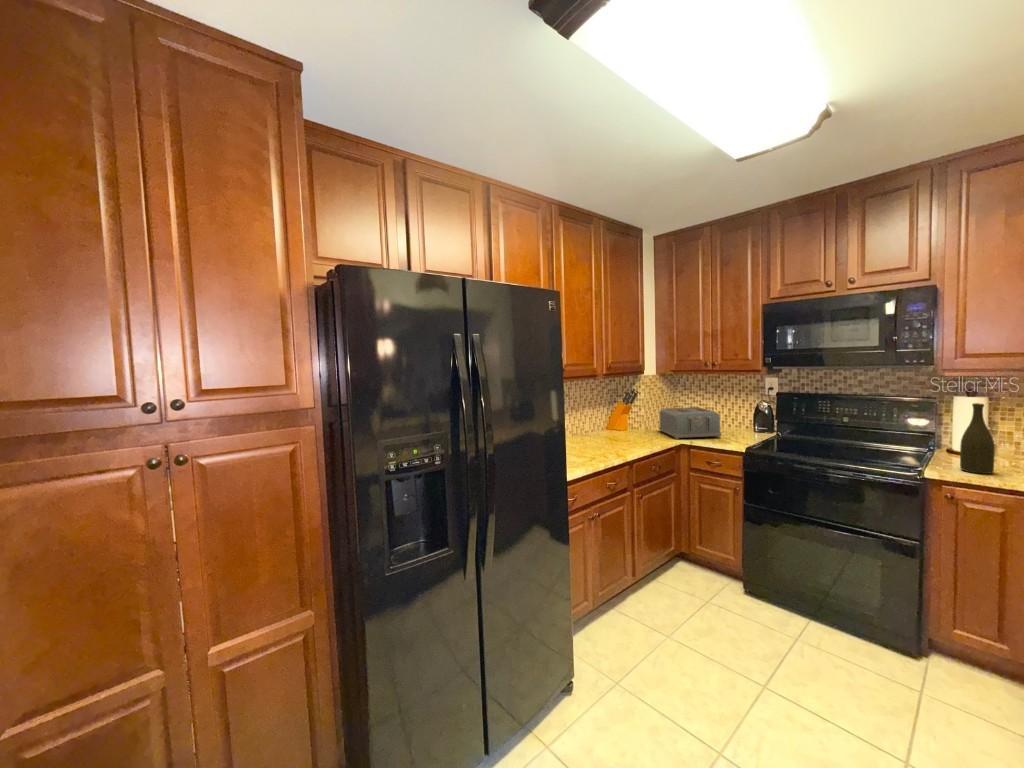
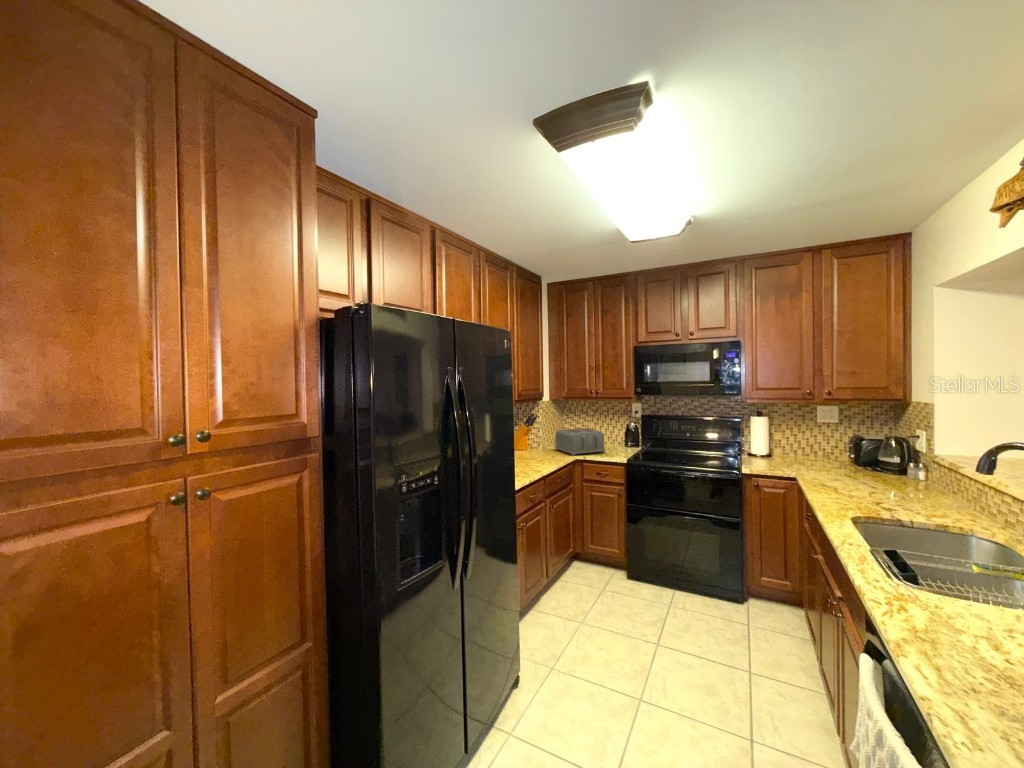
bottle: present [960,403,994,474] -> none [759,421,776,468]

